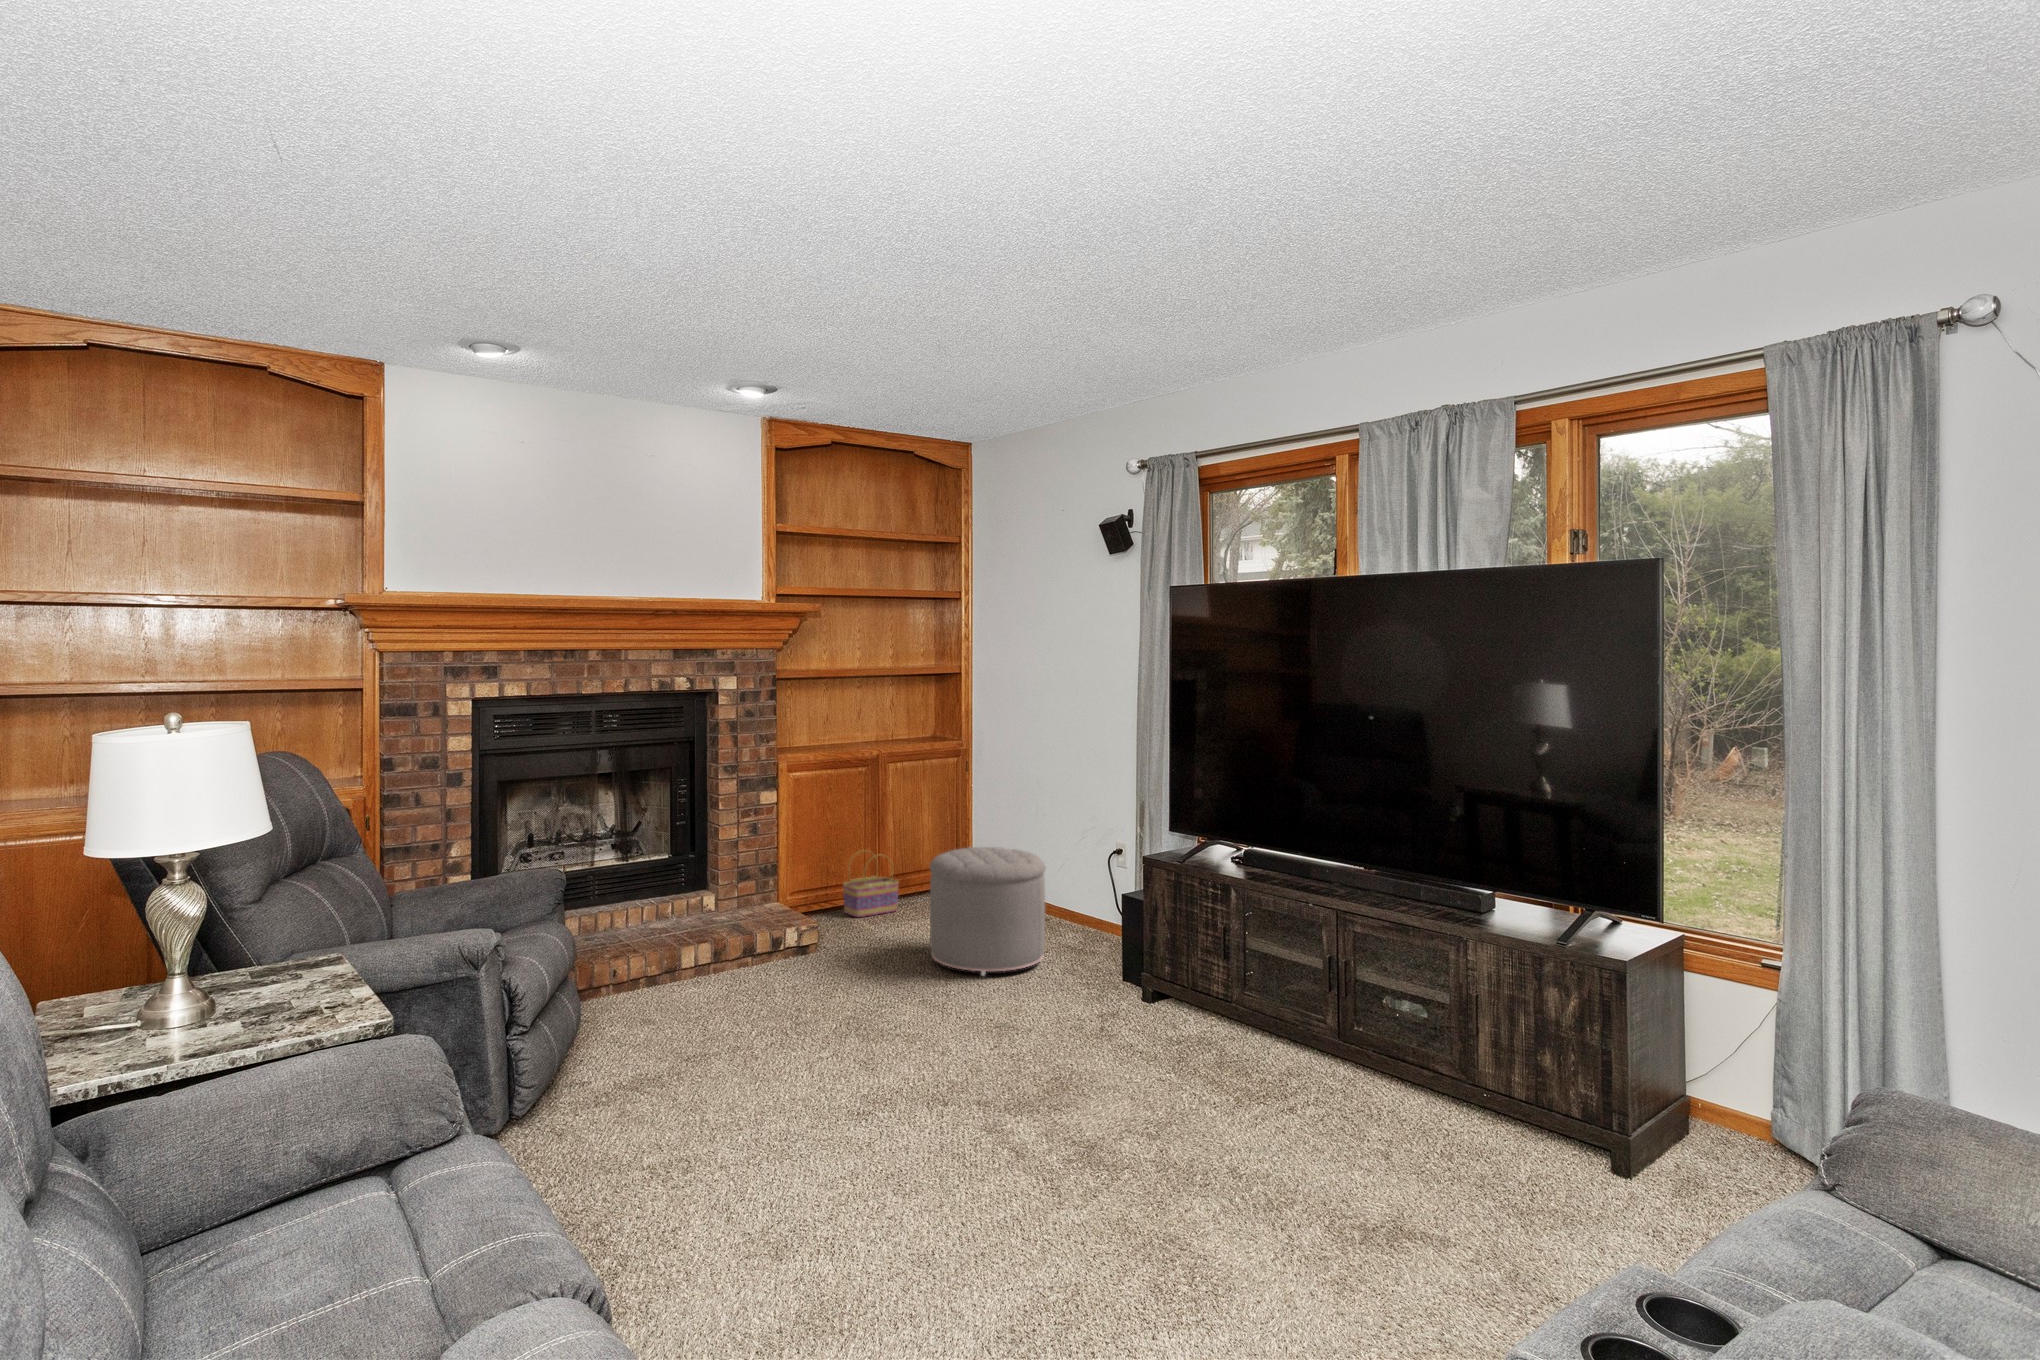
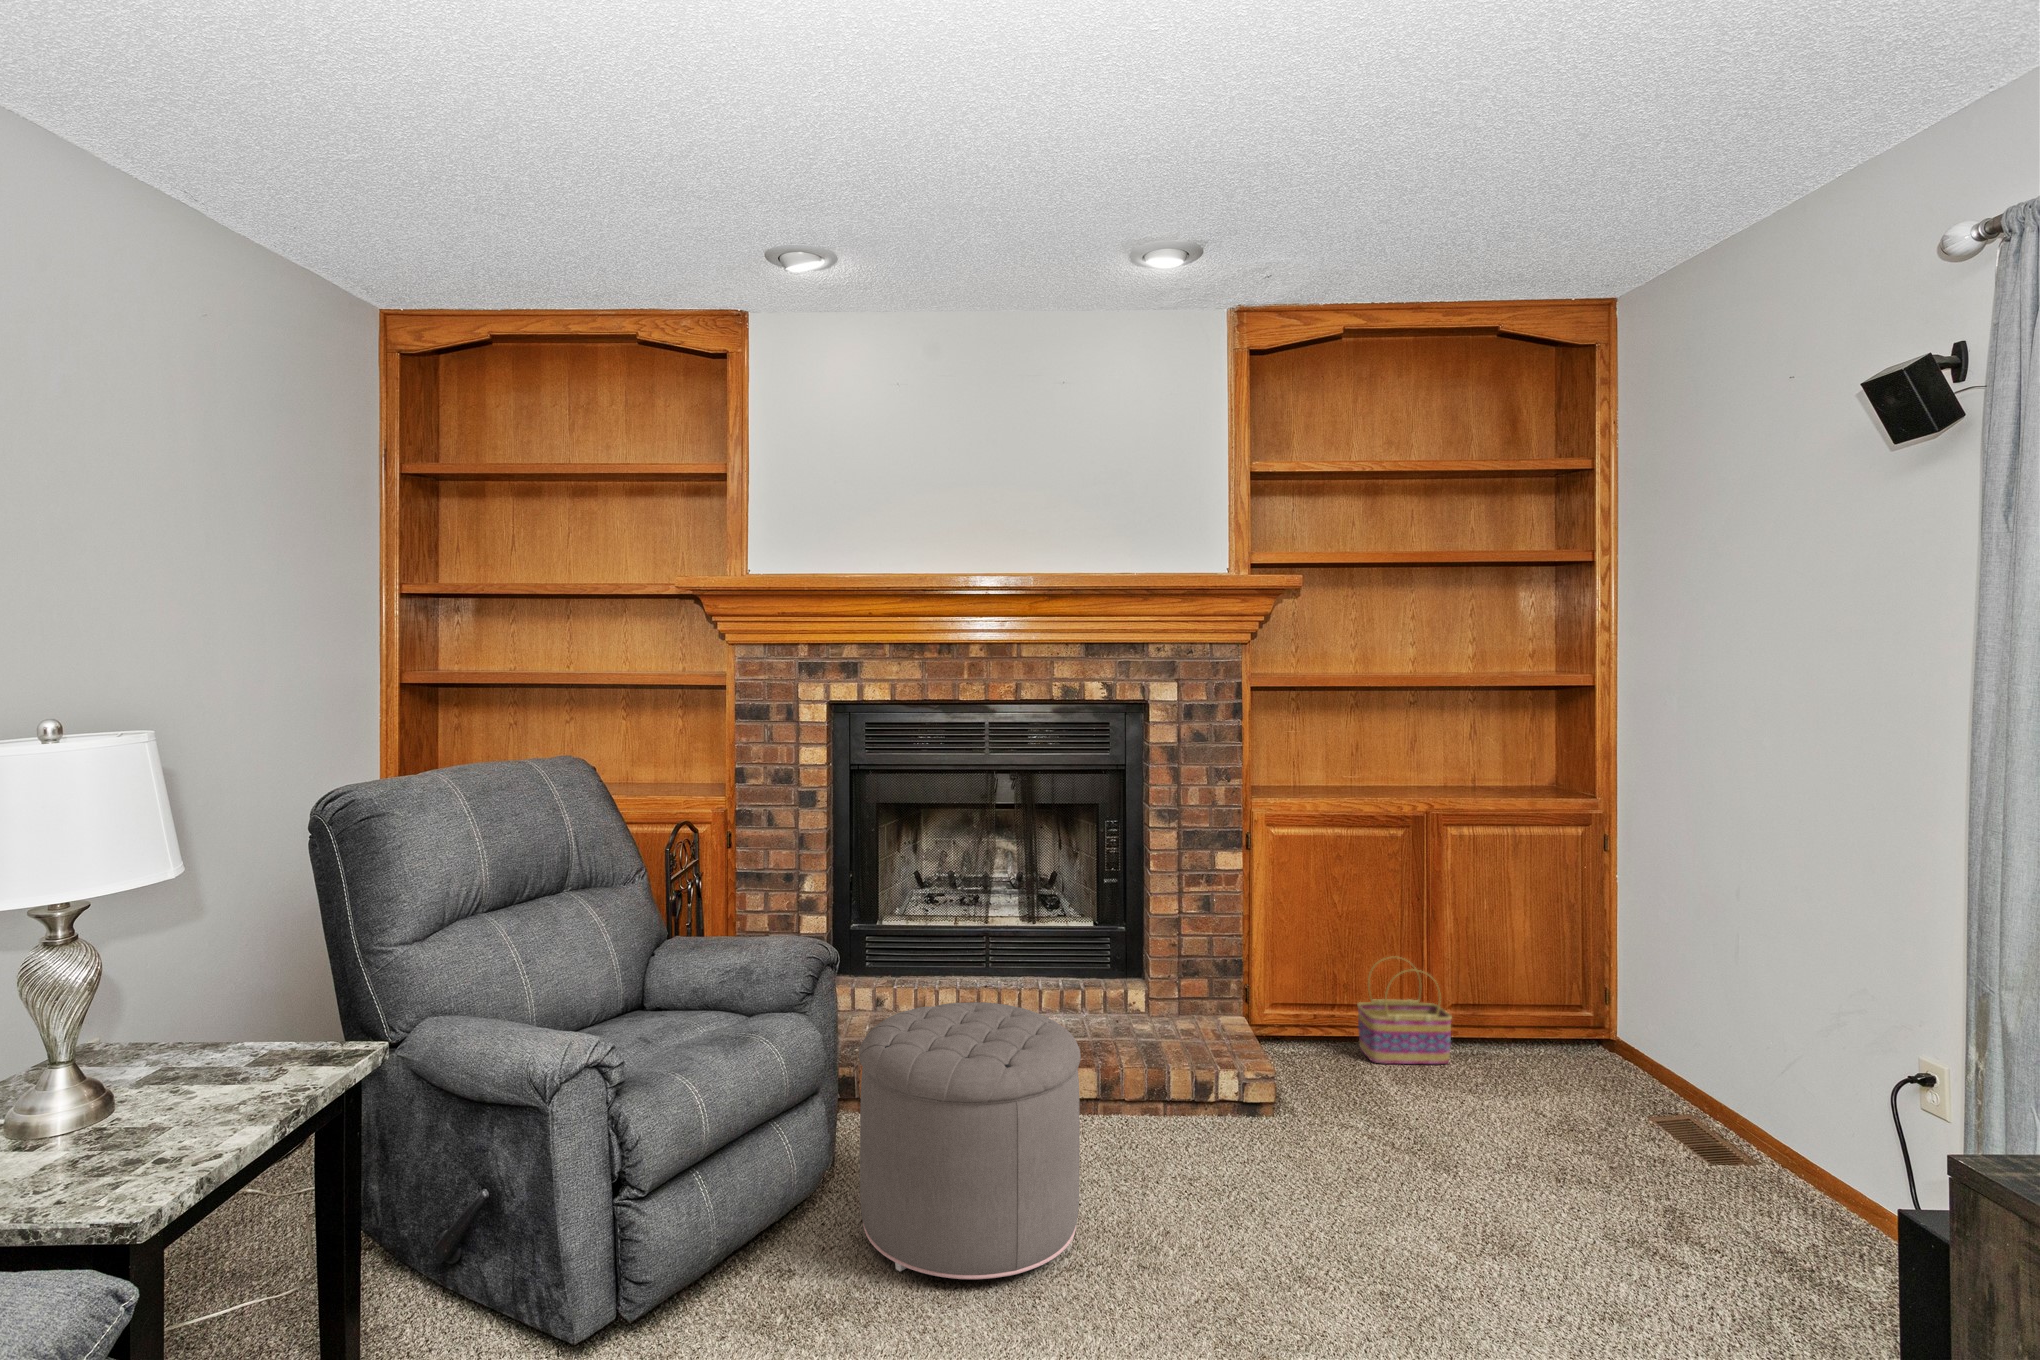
ottoman: present [930,847,1046,976] -> present [859,1002,1081,1279]

